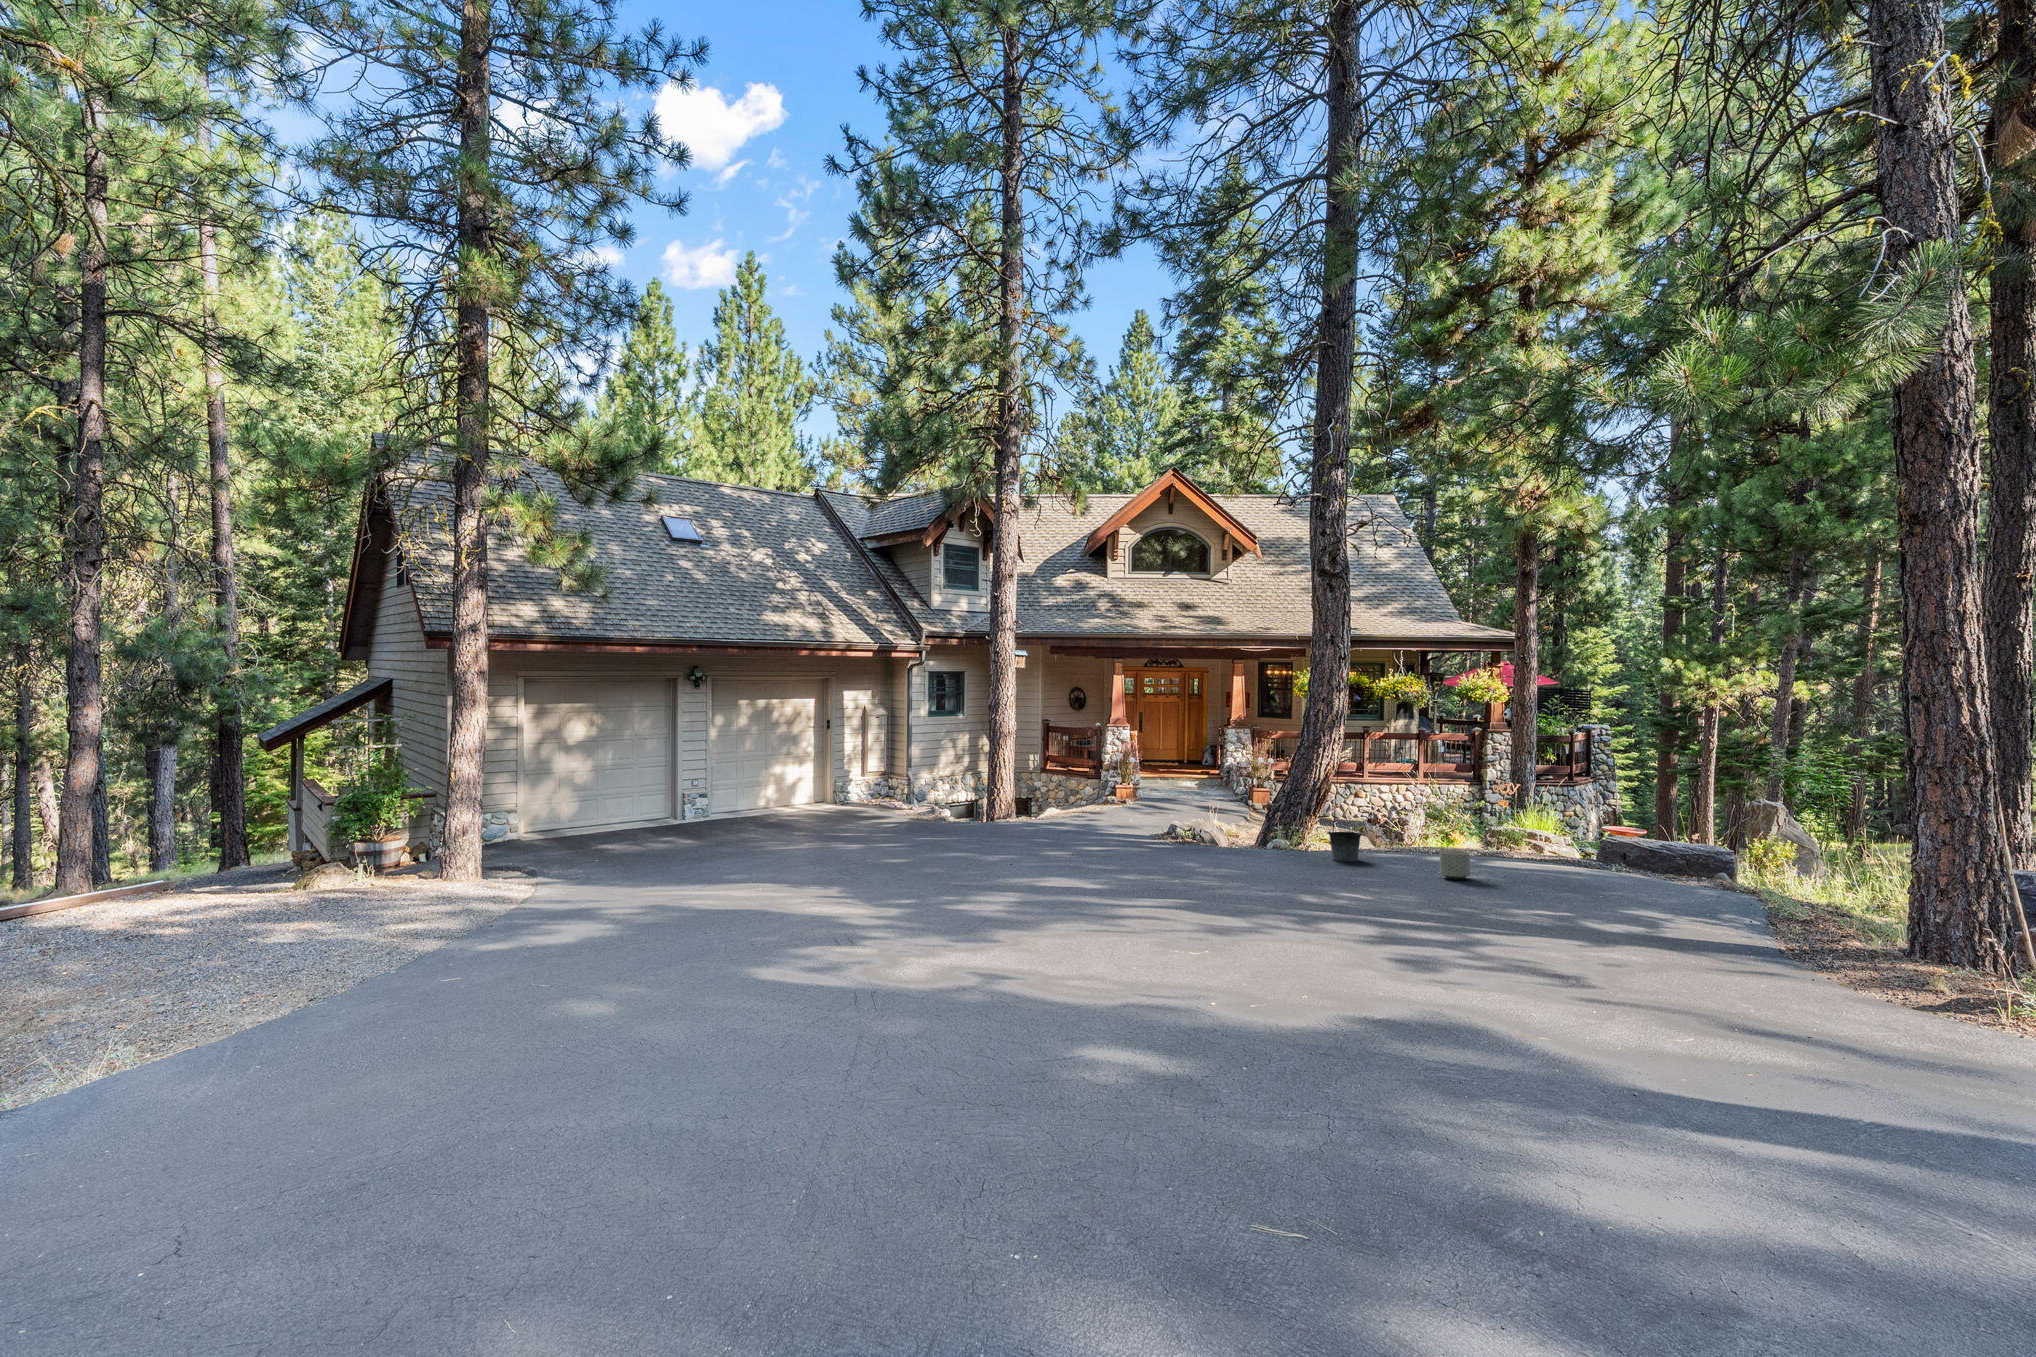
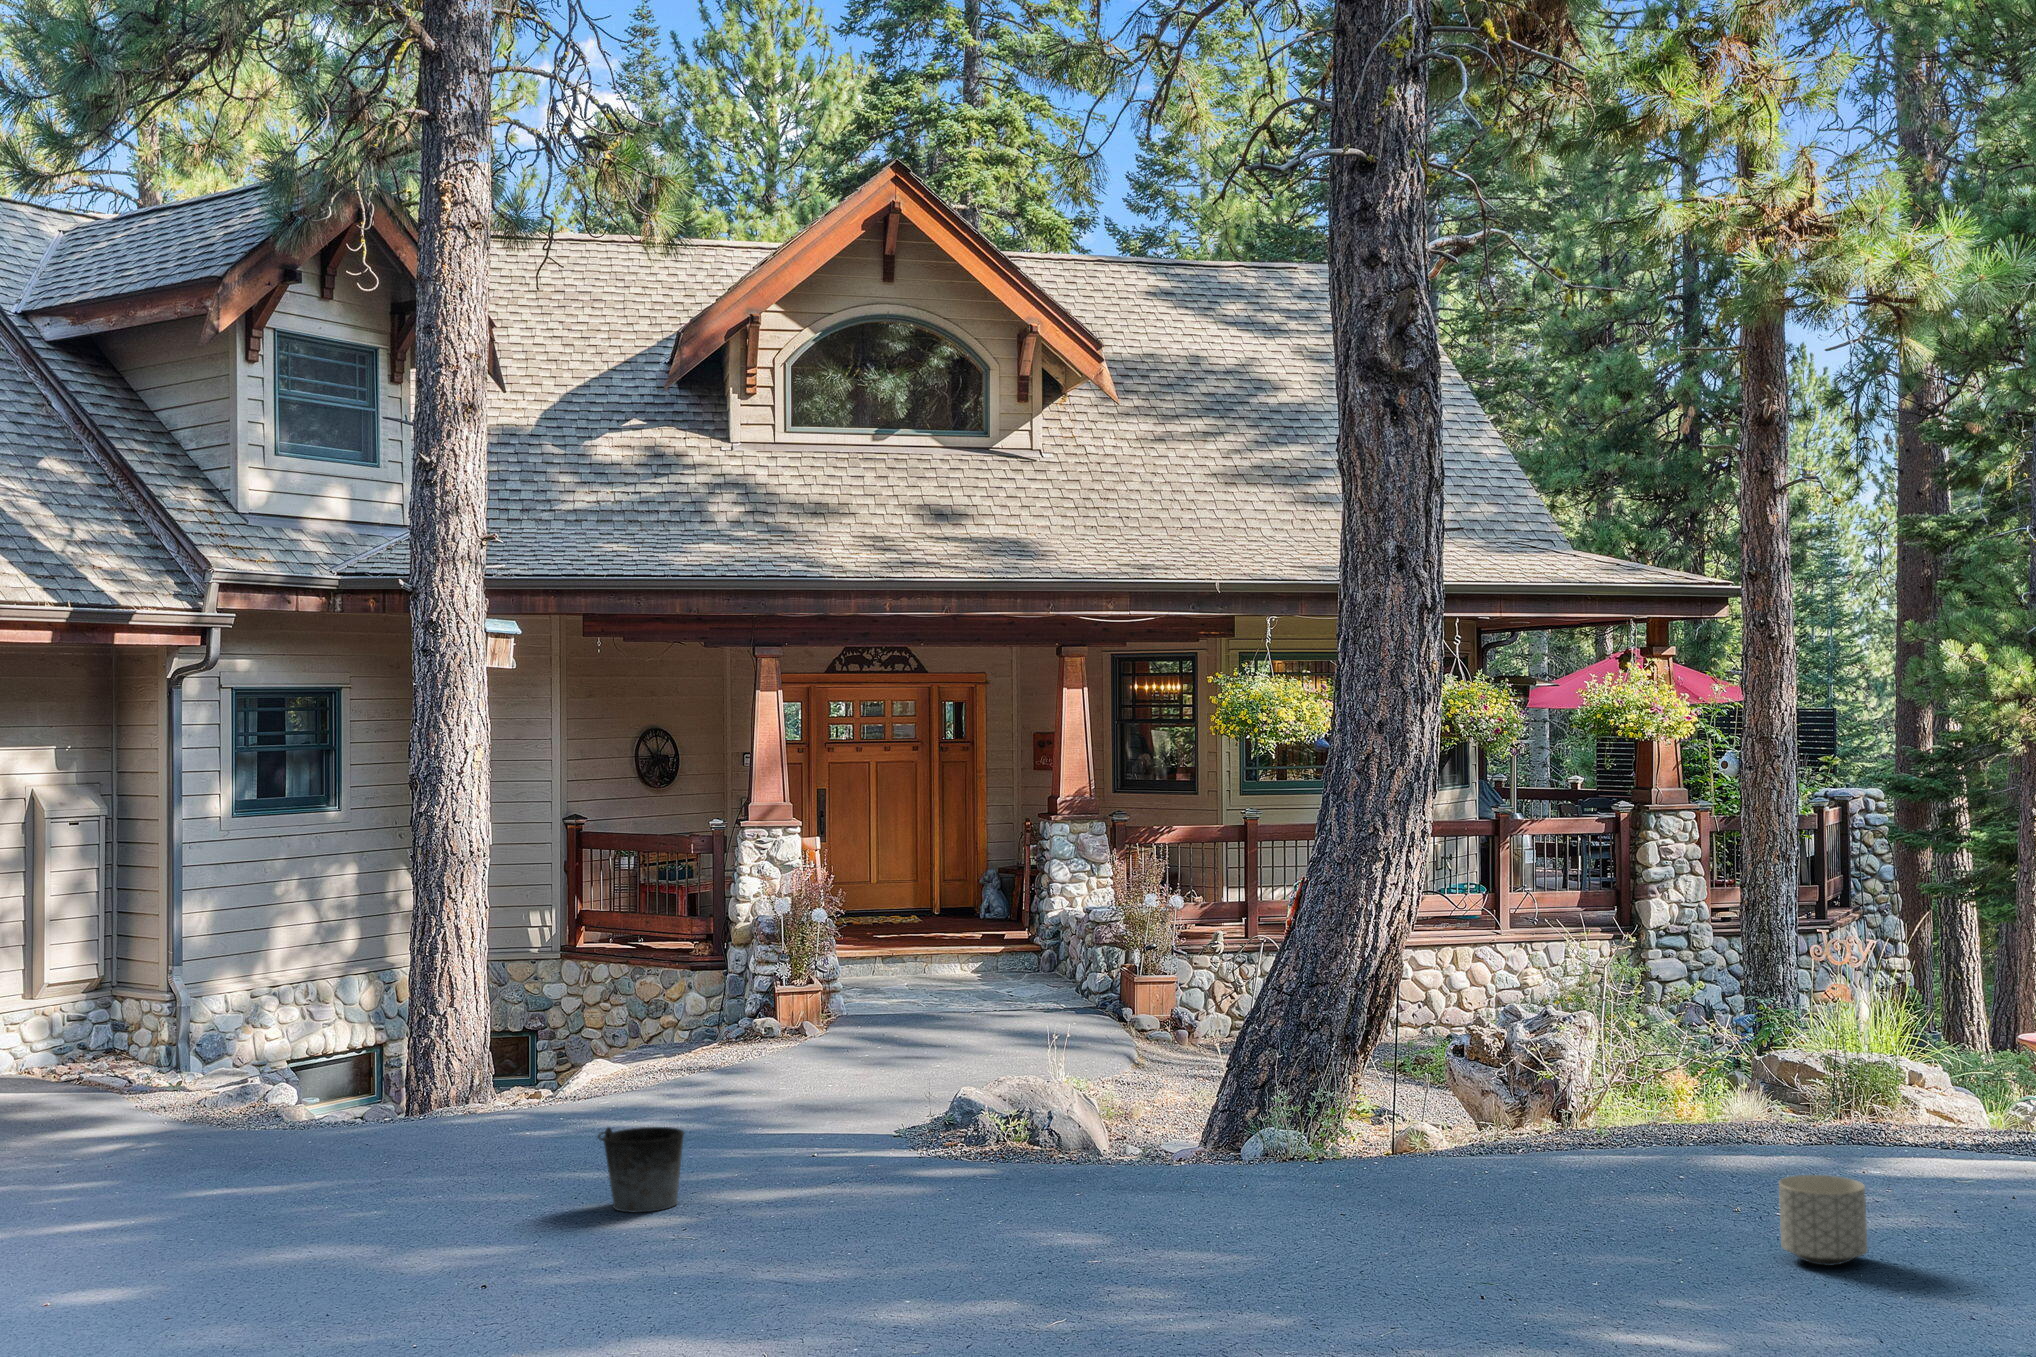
bucket: present [1327,831,1362,862] -> present [598,1127,684,1213]

